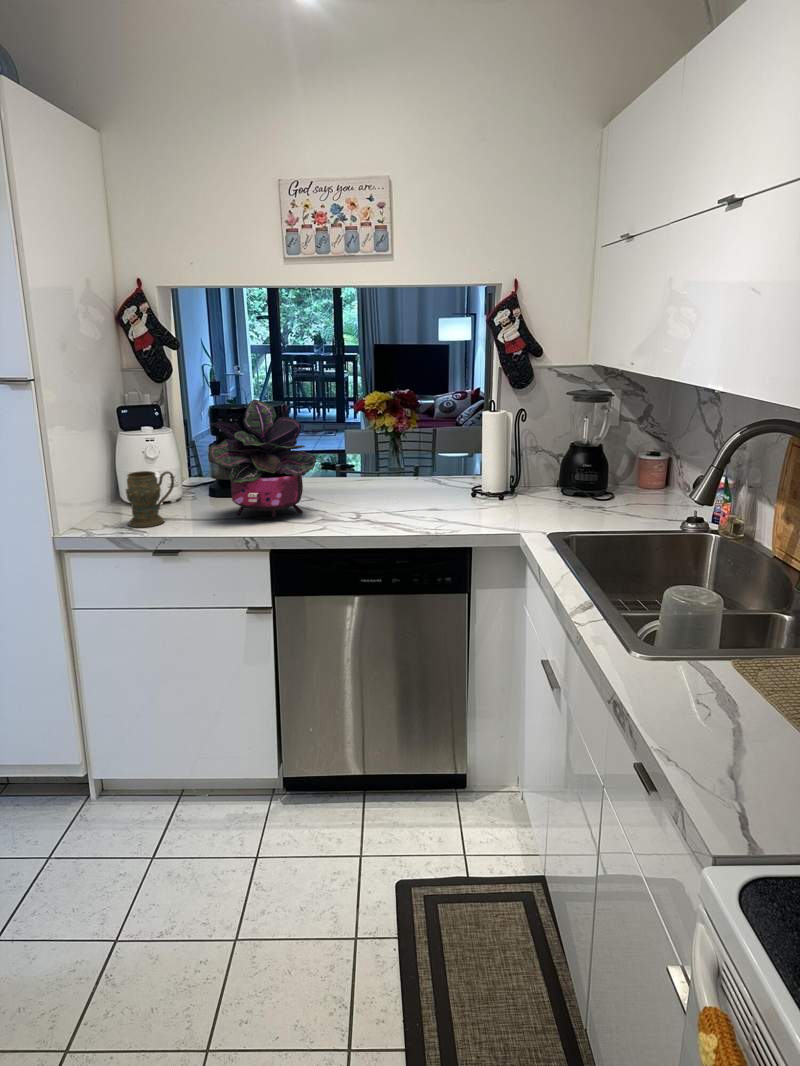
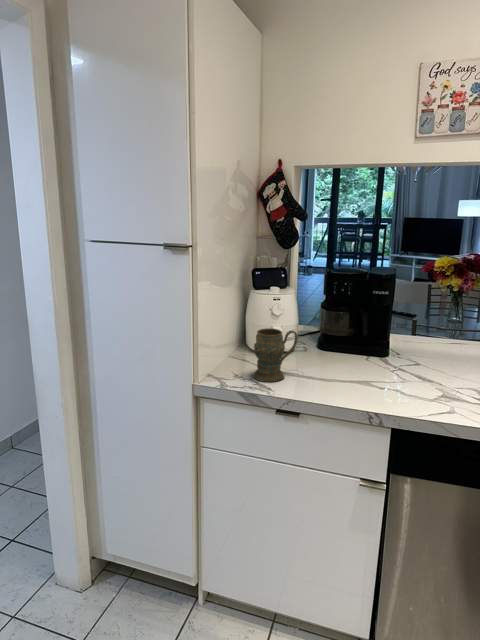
potted plant: present [208,399,316,517] -> none [335,268,445,388]

